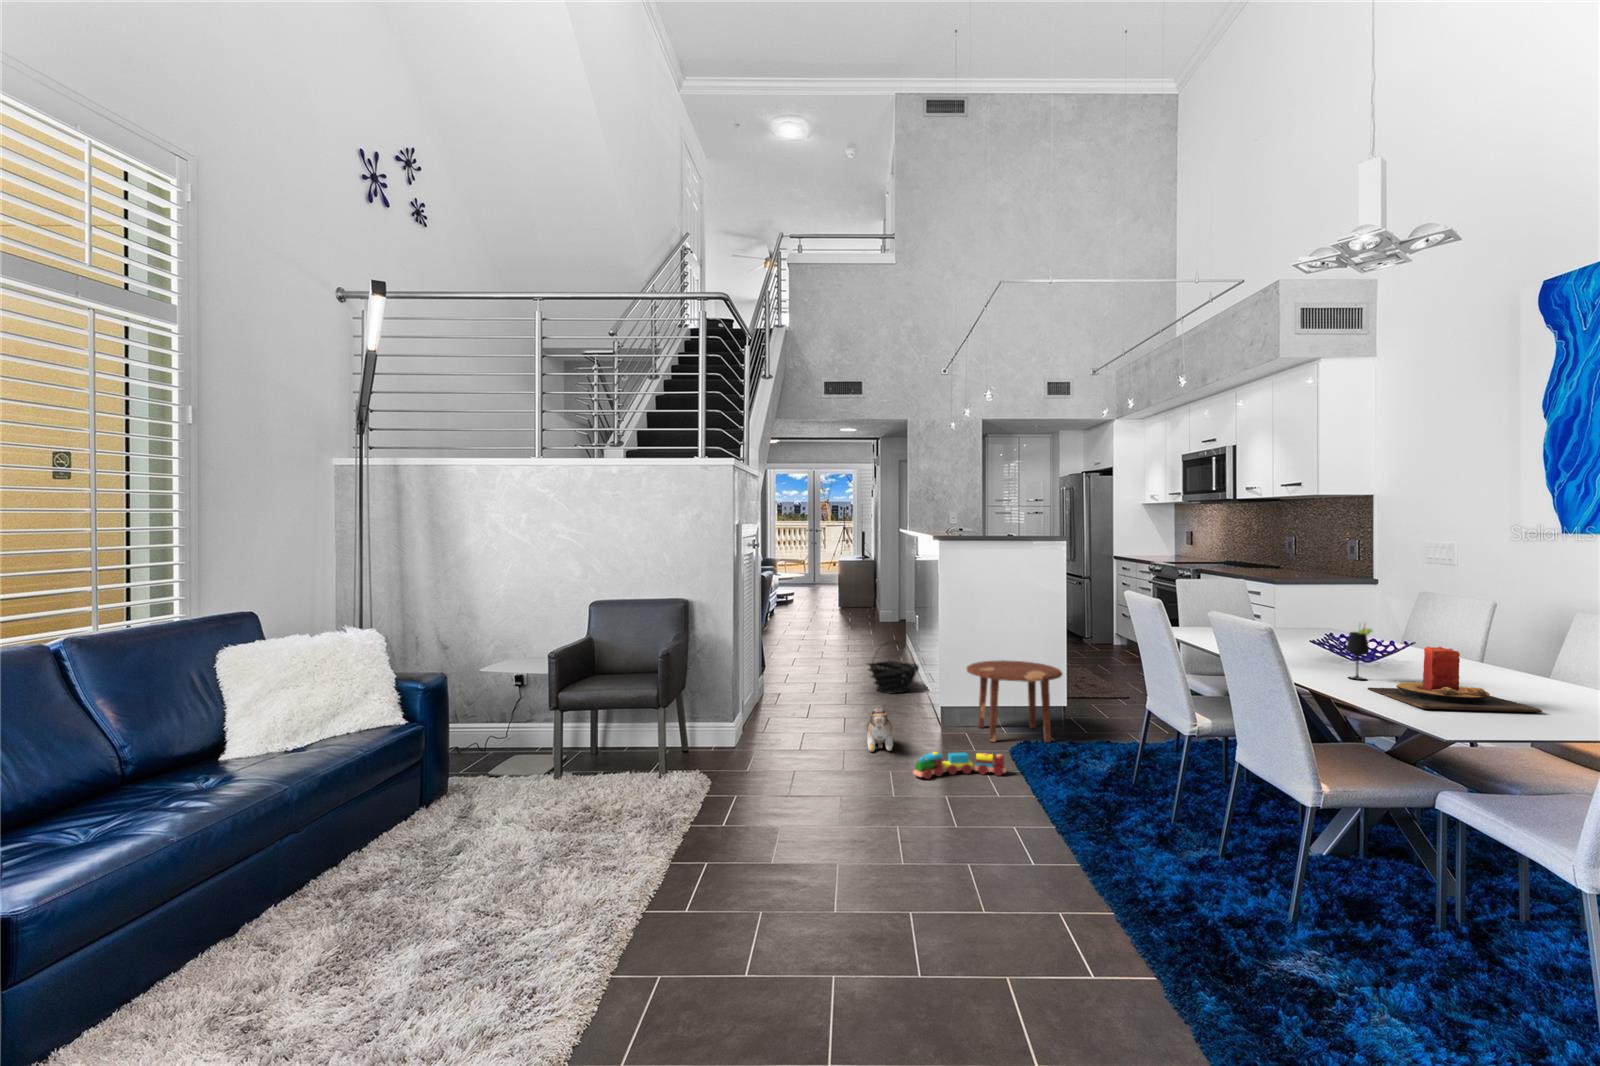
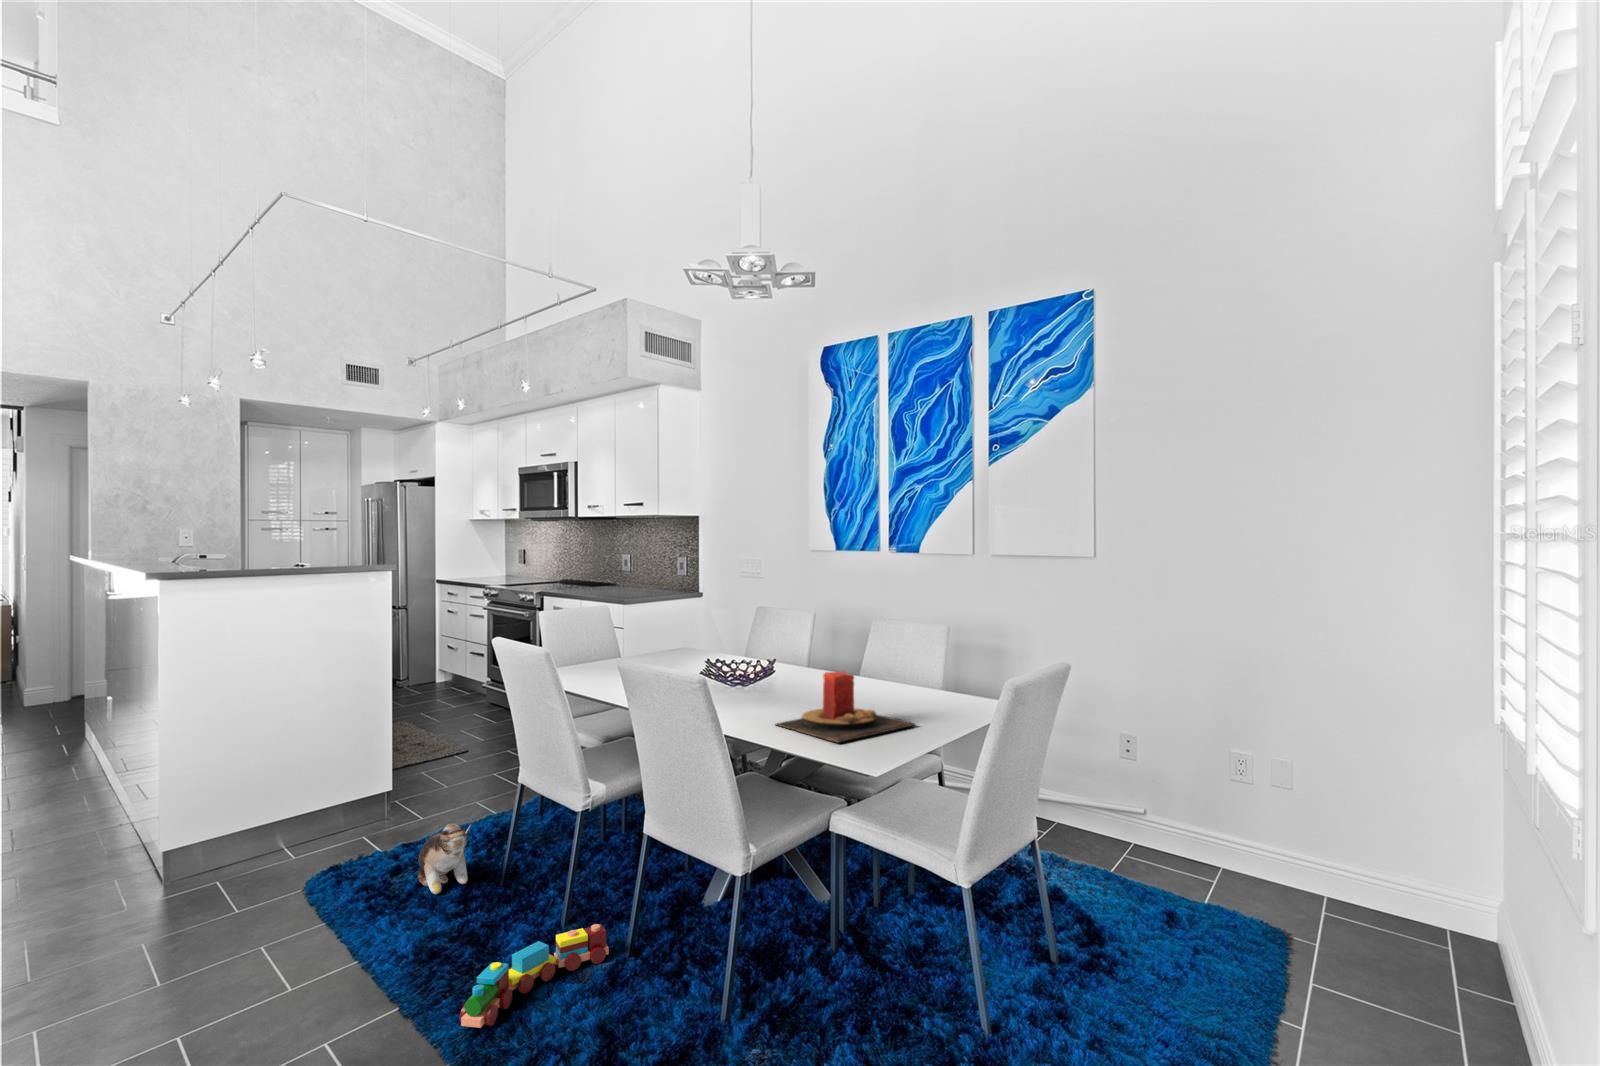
wine glass: present [1346,626,1372,680] -> none [747,651,771,714]
basket: present [867,642,919,694] -> none [39,732,152,819]
side table: present [967,660,1062,742] -> none [241,735,395,867]
plush toy: present [867,708,894,752] -> present [418,824,471,894]
toy train: present [913,752,1006,779] -> present [460,924,609,1028]

